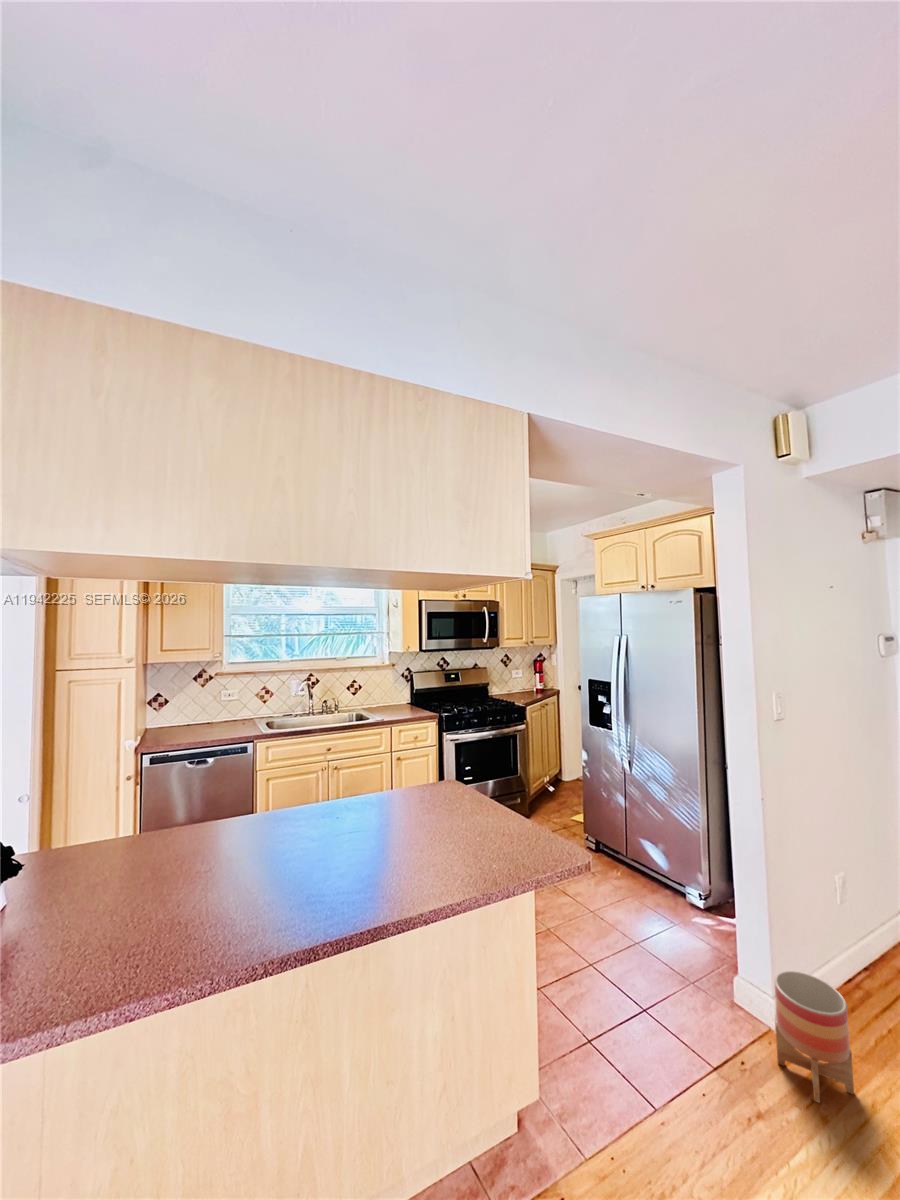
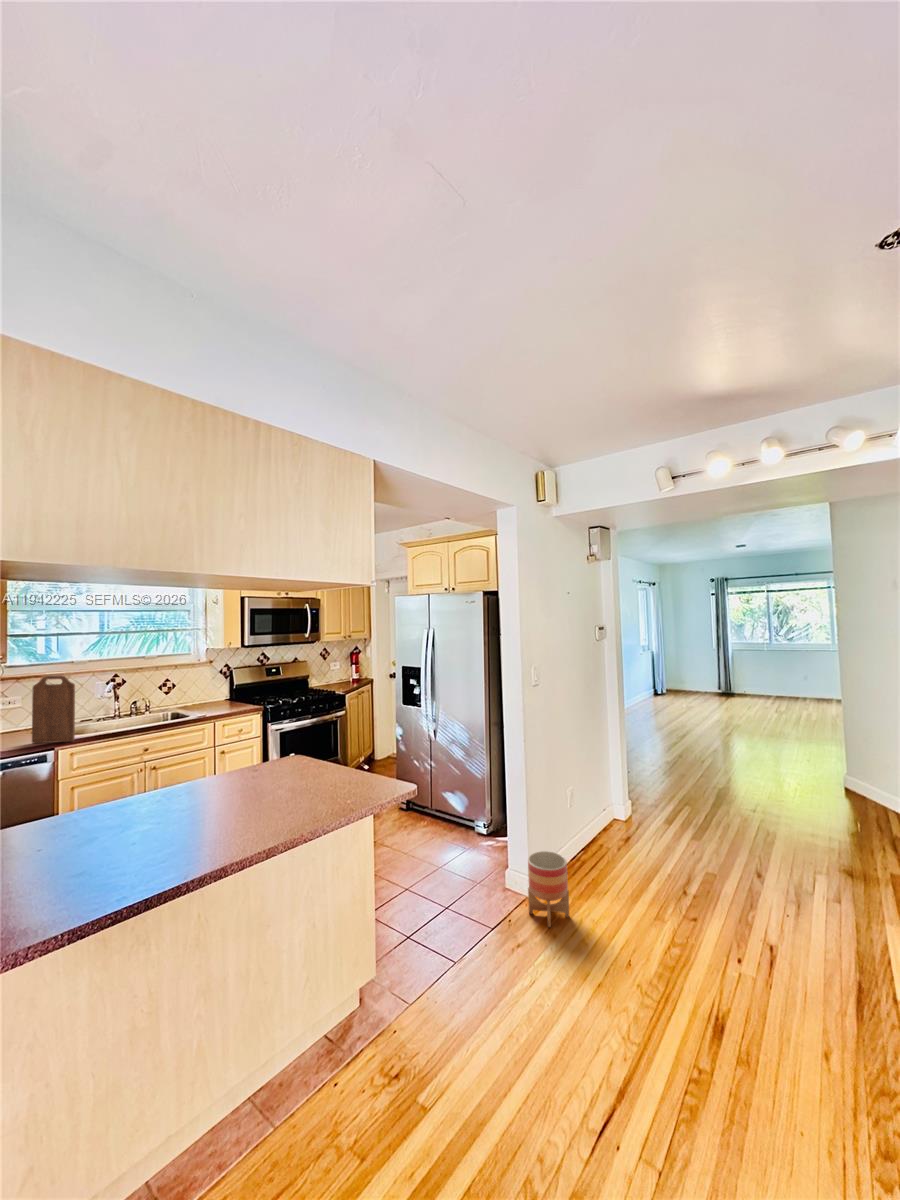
cutting board: none [237,674,268,736] -> present [32,675,75,743]

